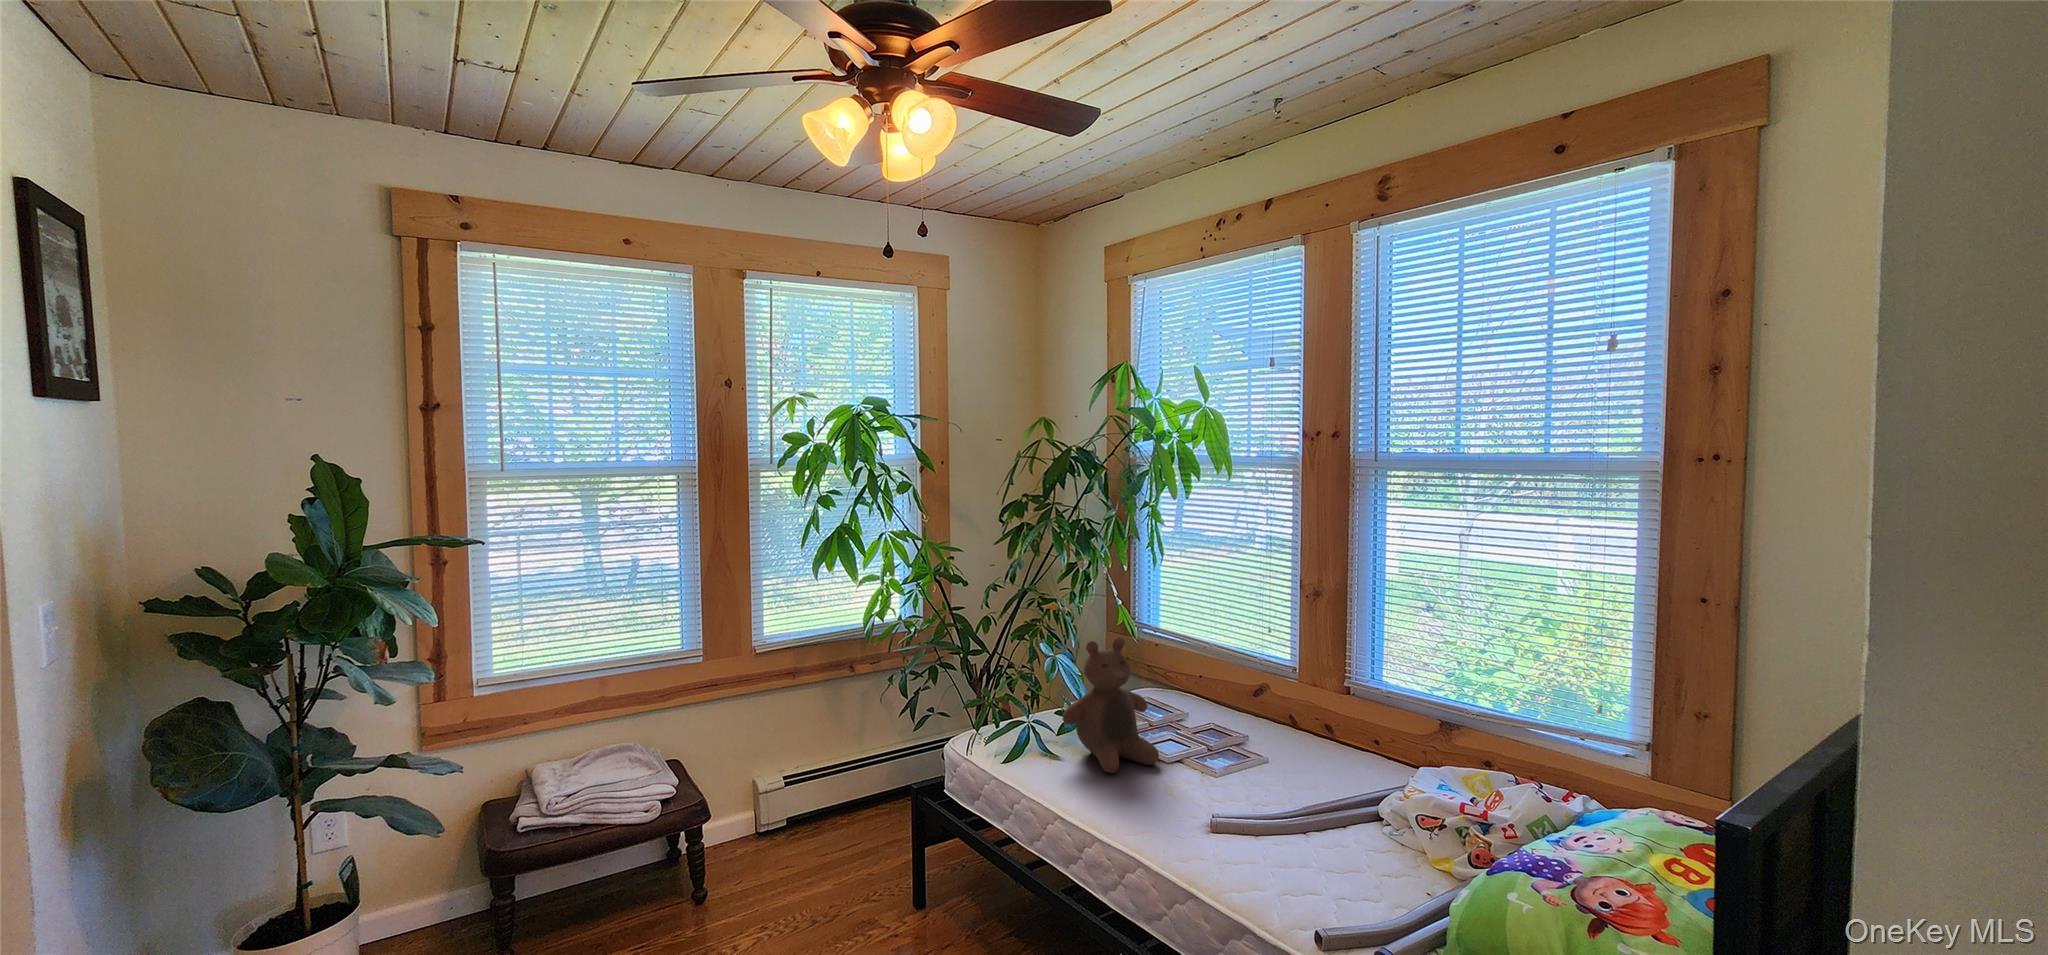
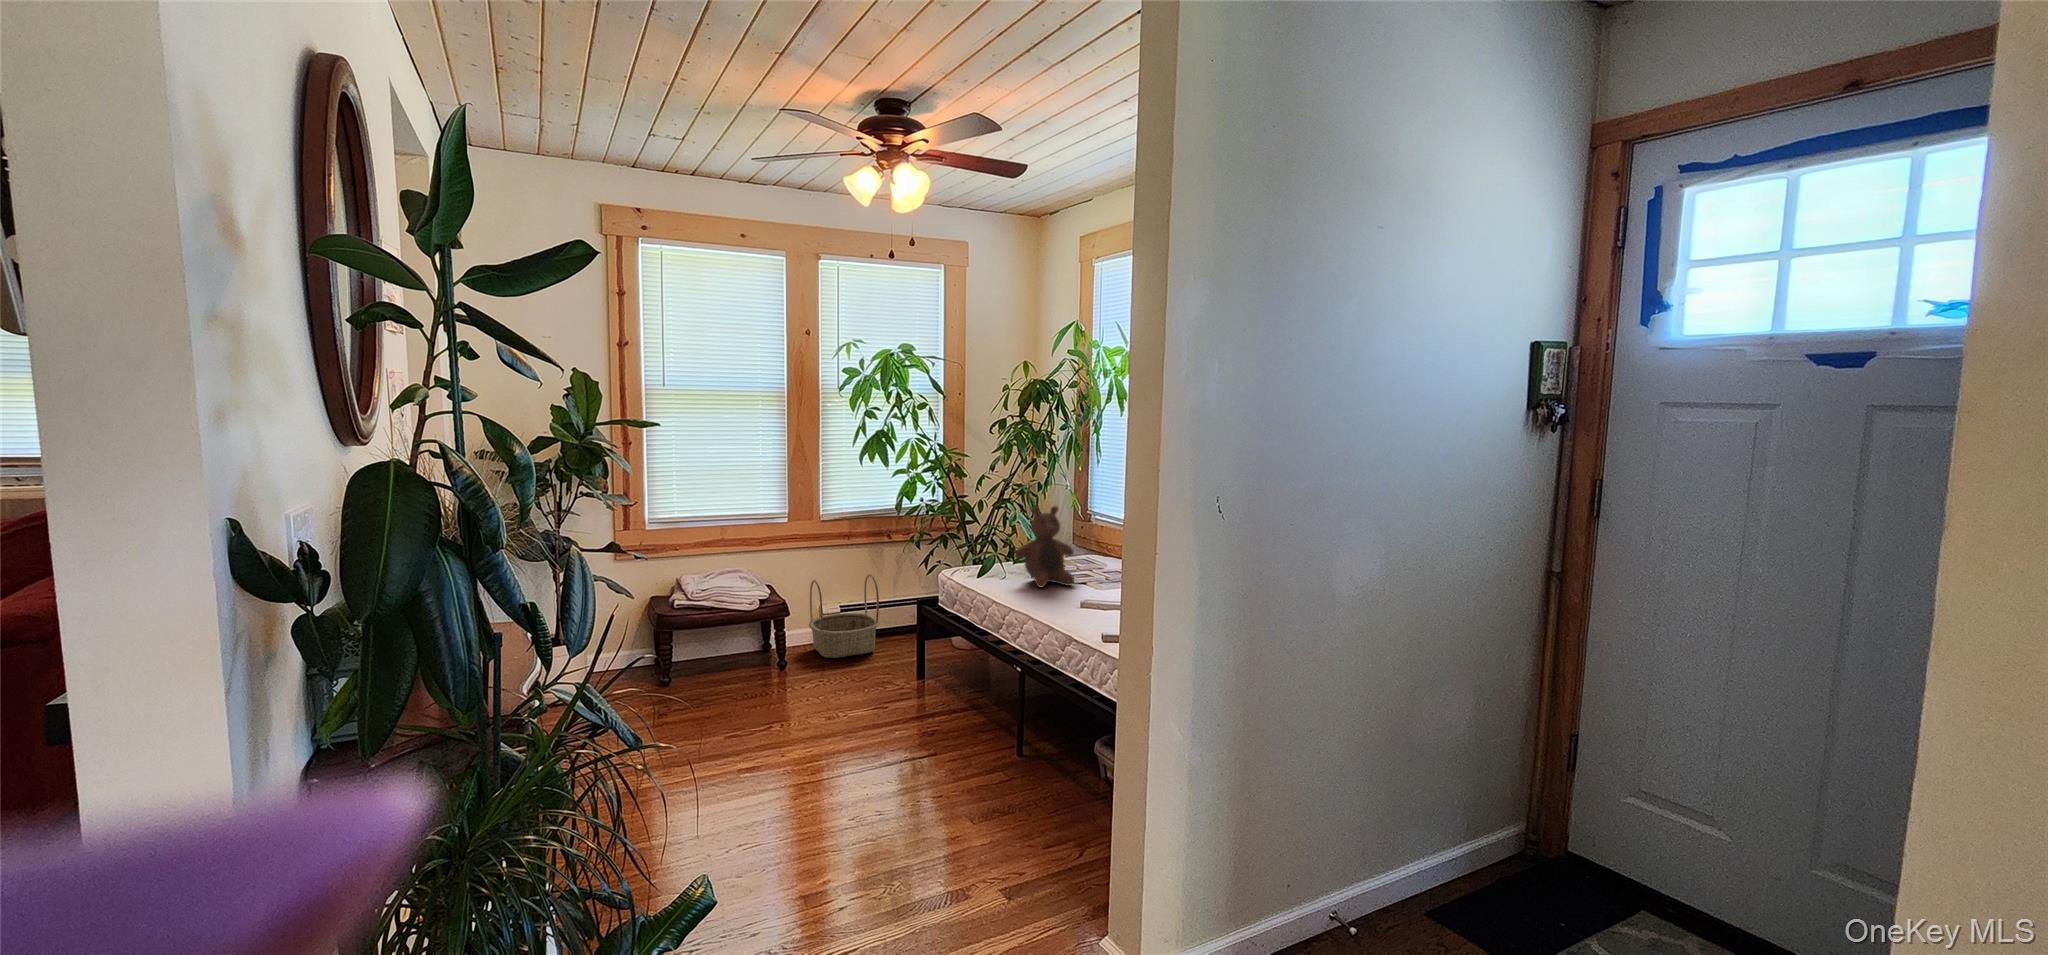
basket: none [738,733,844,873] -> present [809,574,879,658]

